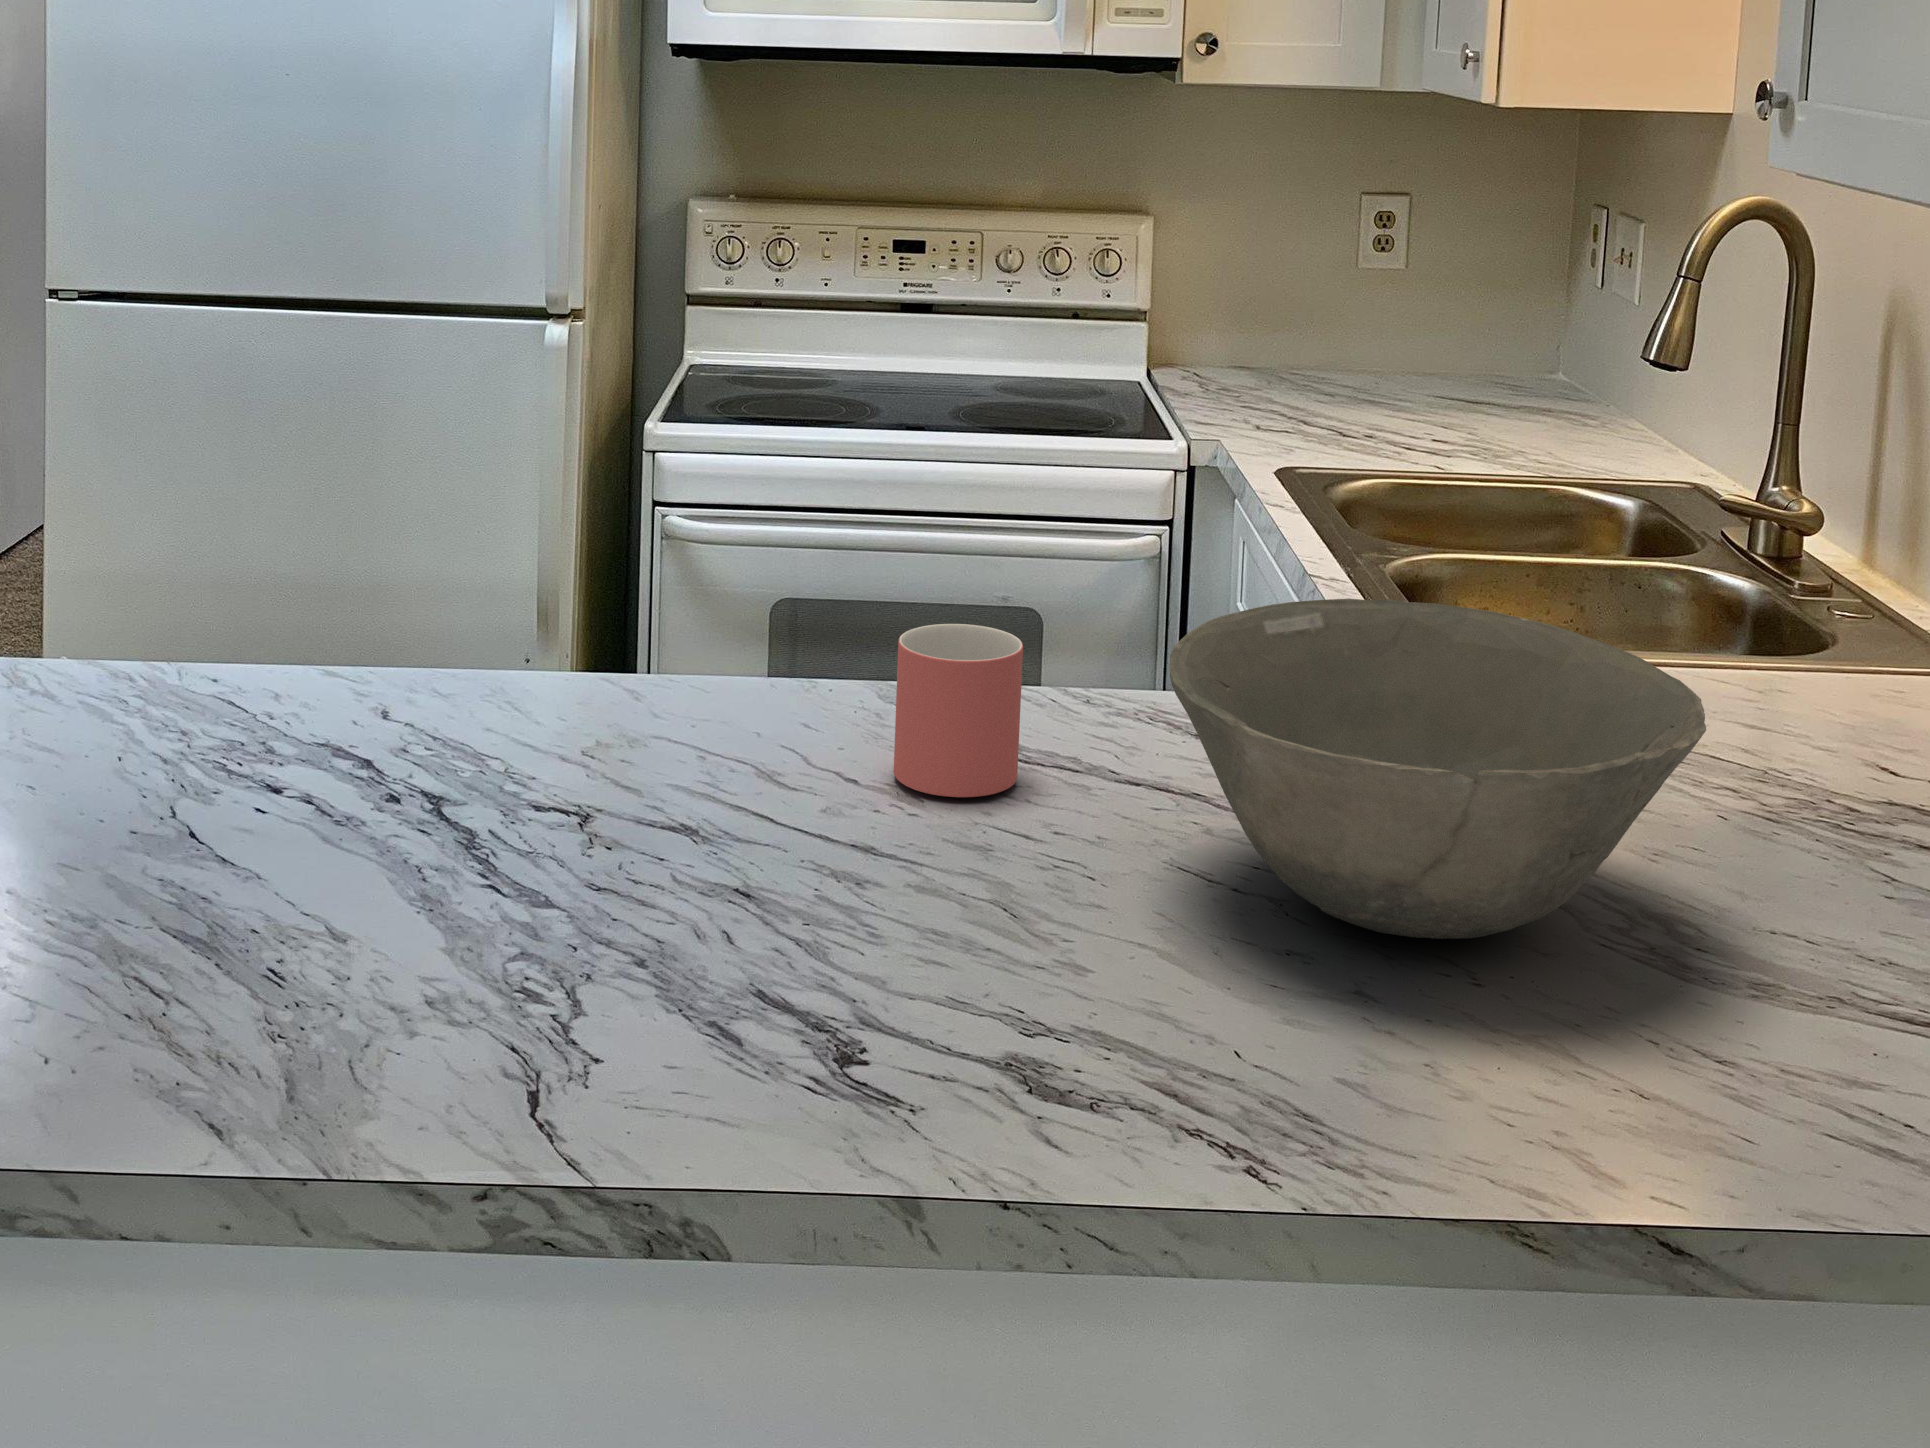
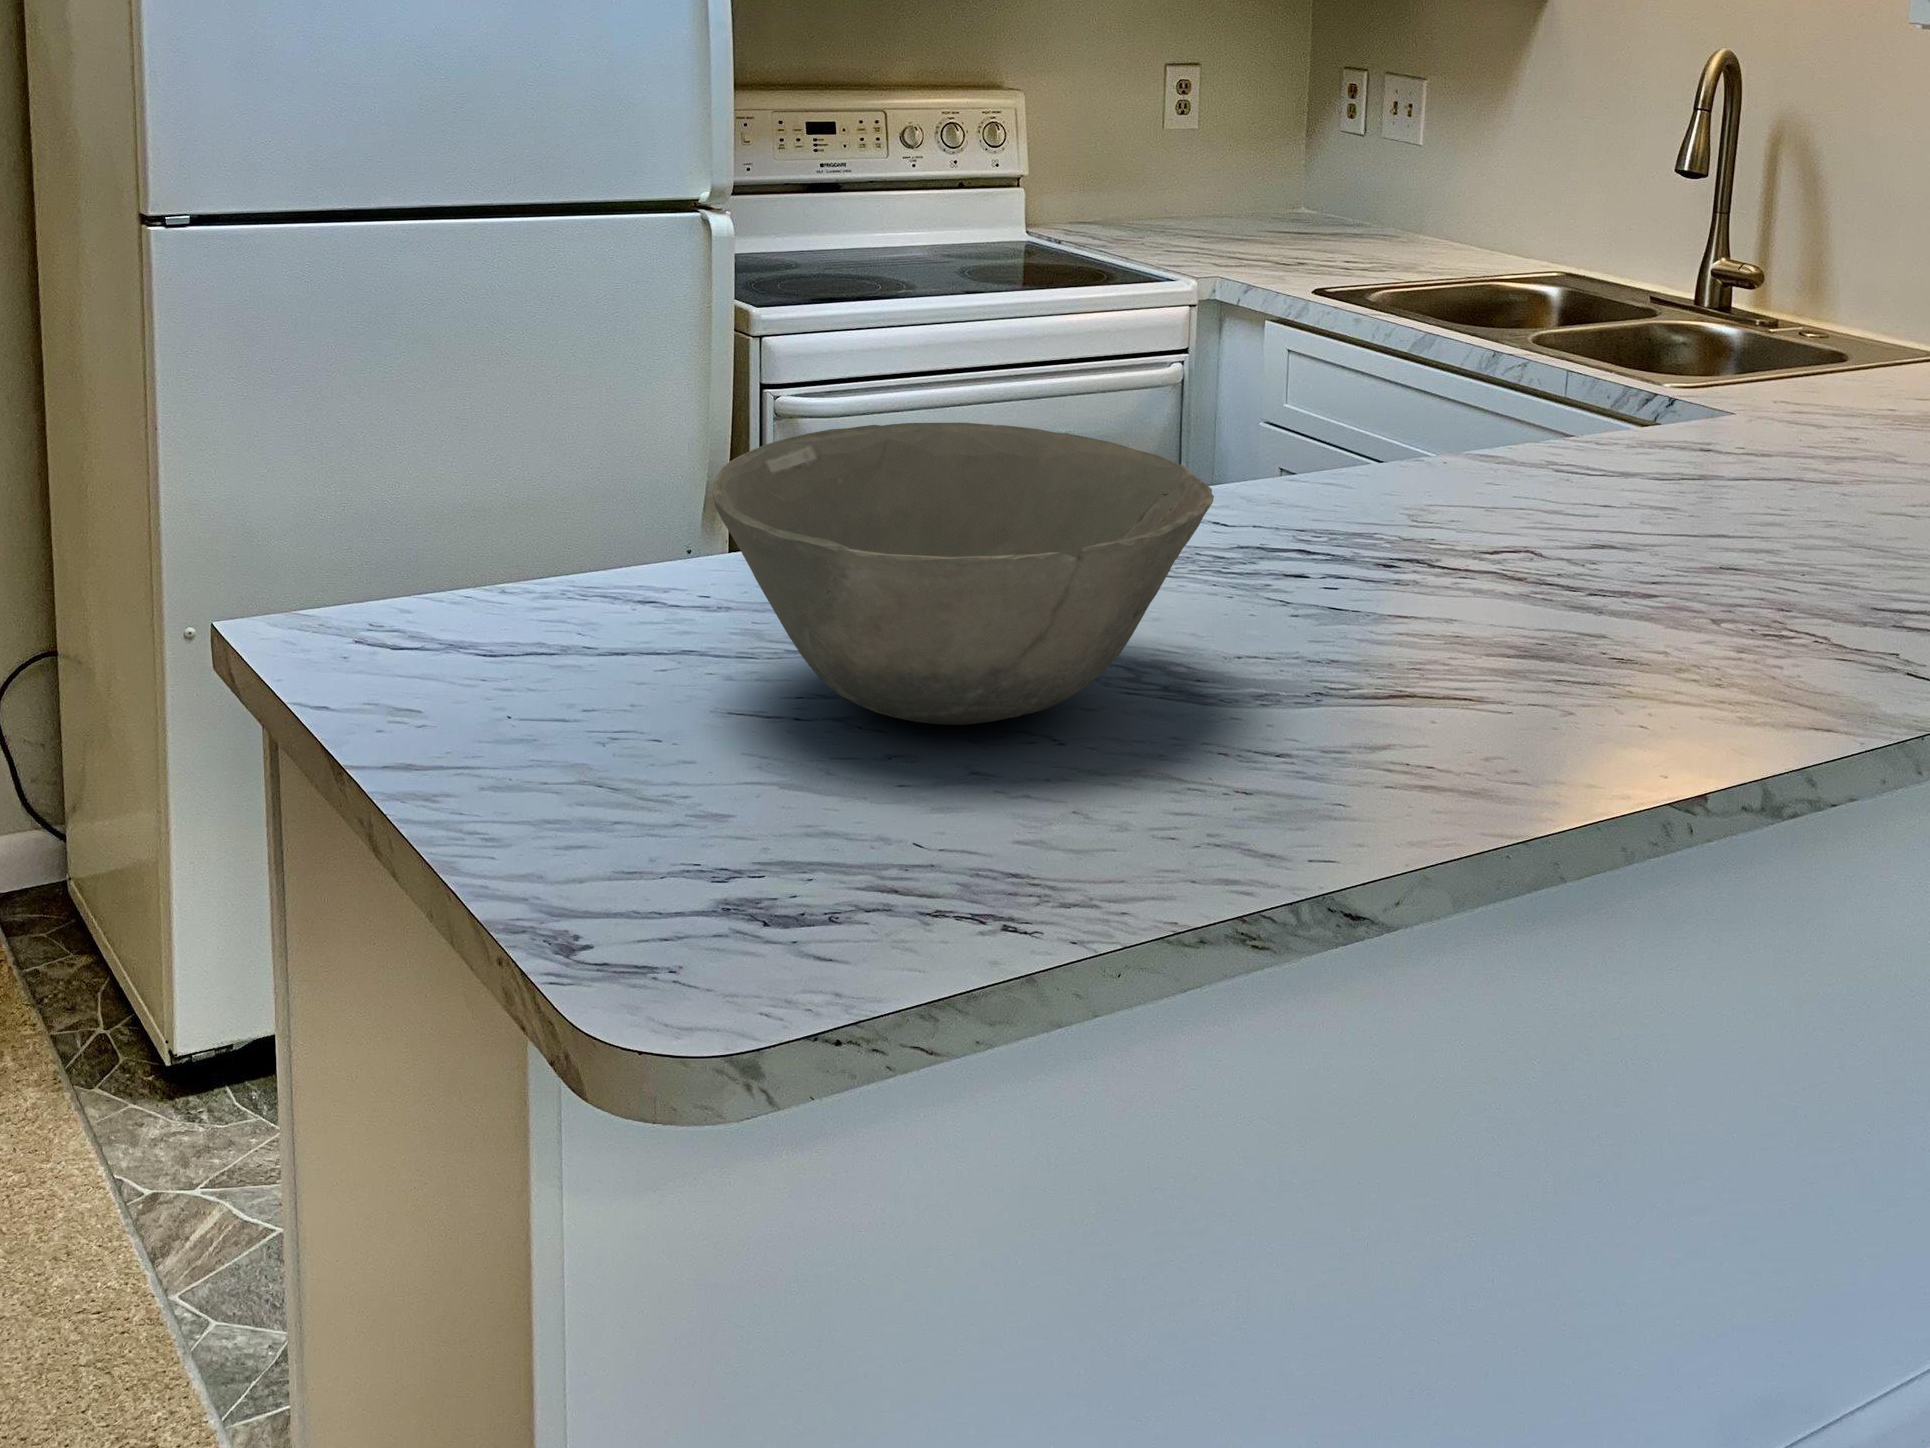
mug: present [894,624,1023,797] -> none [345,517,496,705]

